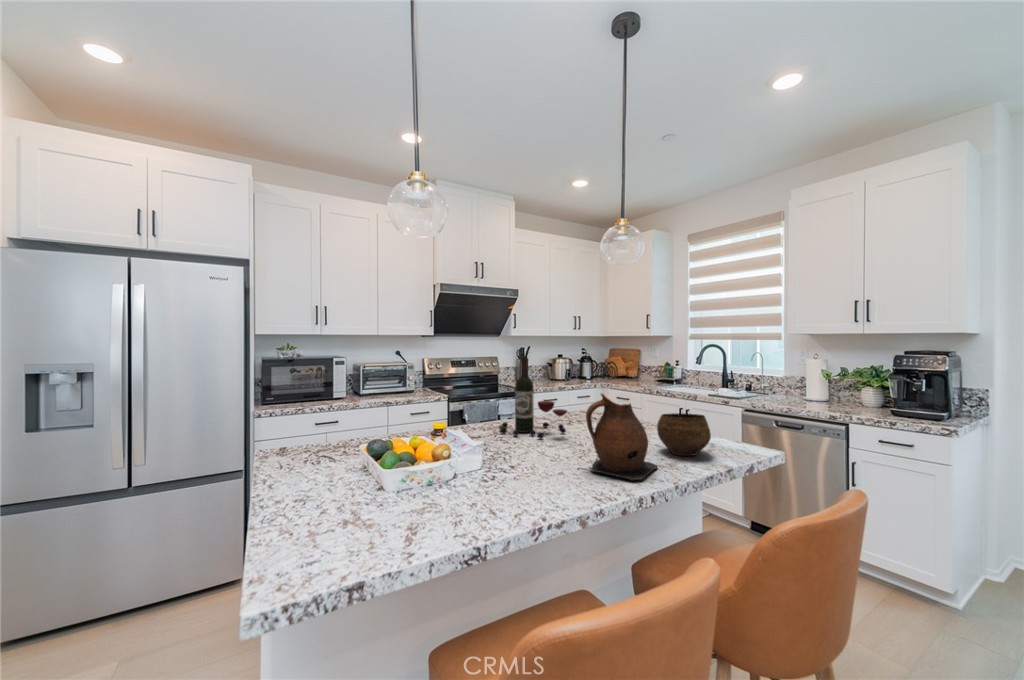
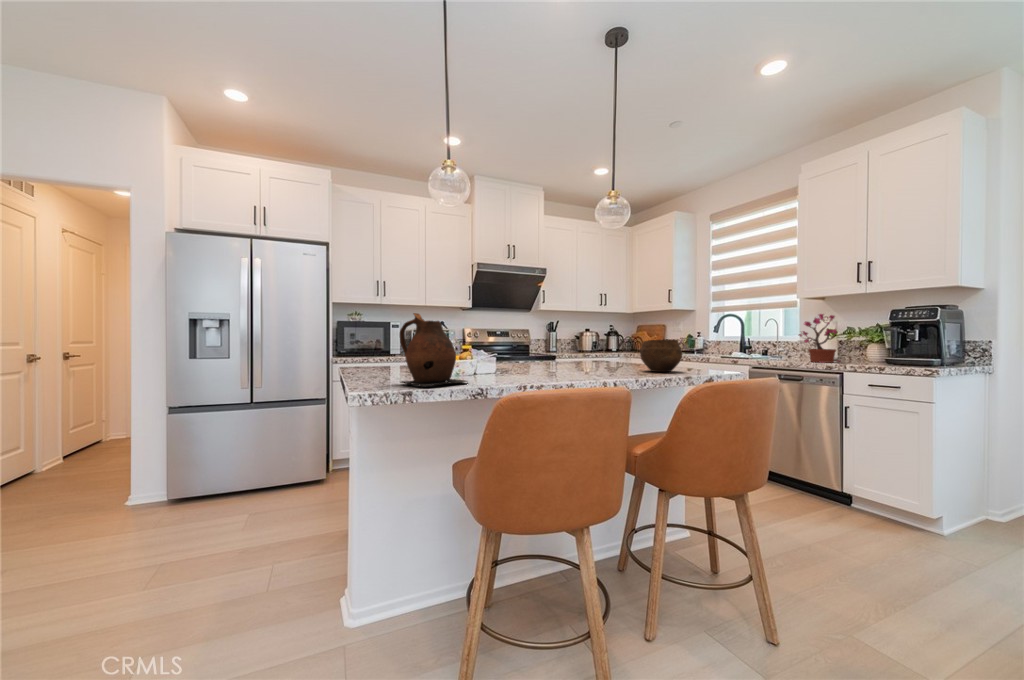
potted plant: none [792,353,835,409] -> present [799,314,839,363]
wine bottle: present [499,357,567,439] -> none [518,305,573,367]
ceramic pitcher: present [586,393,658,481] -> present [400,313,468,387]

